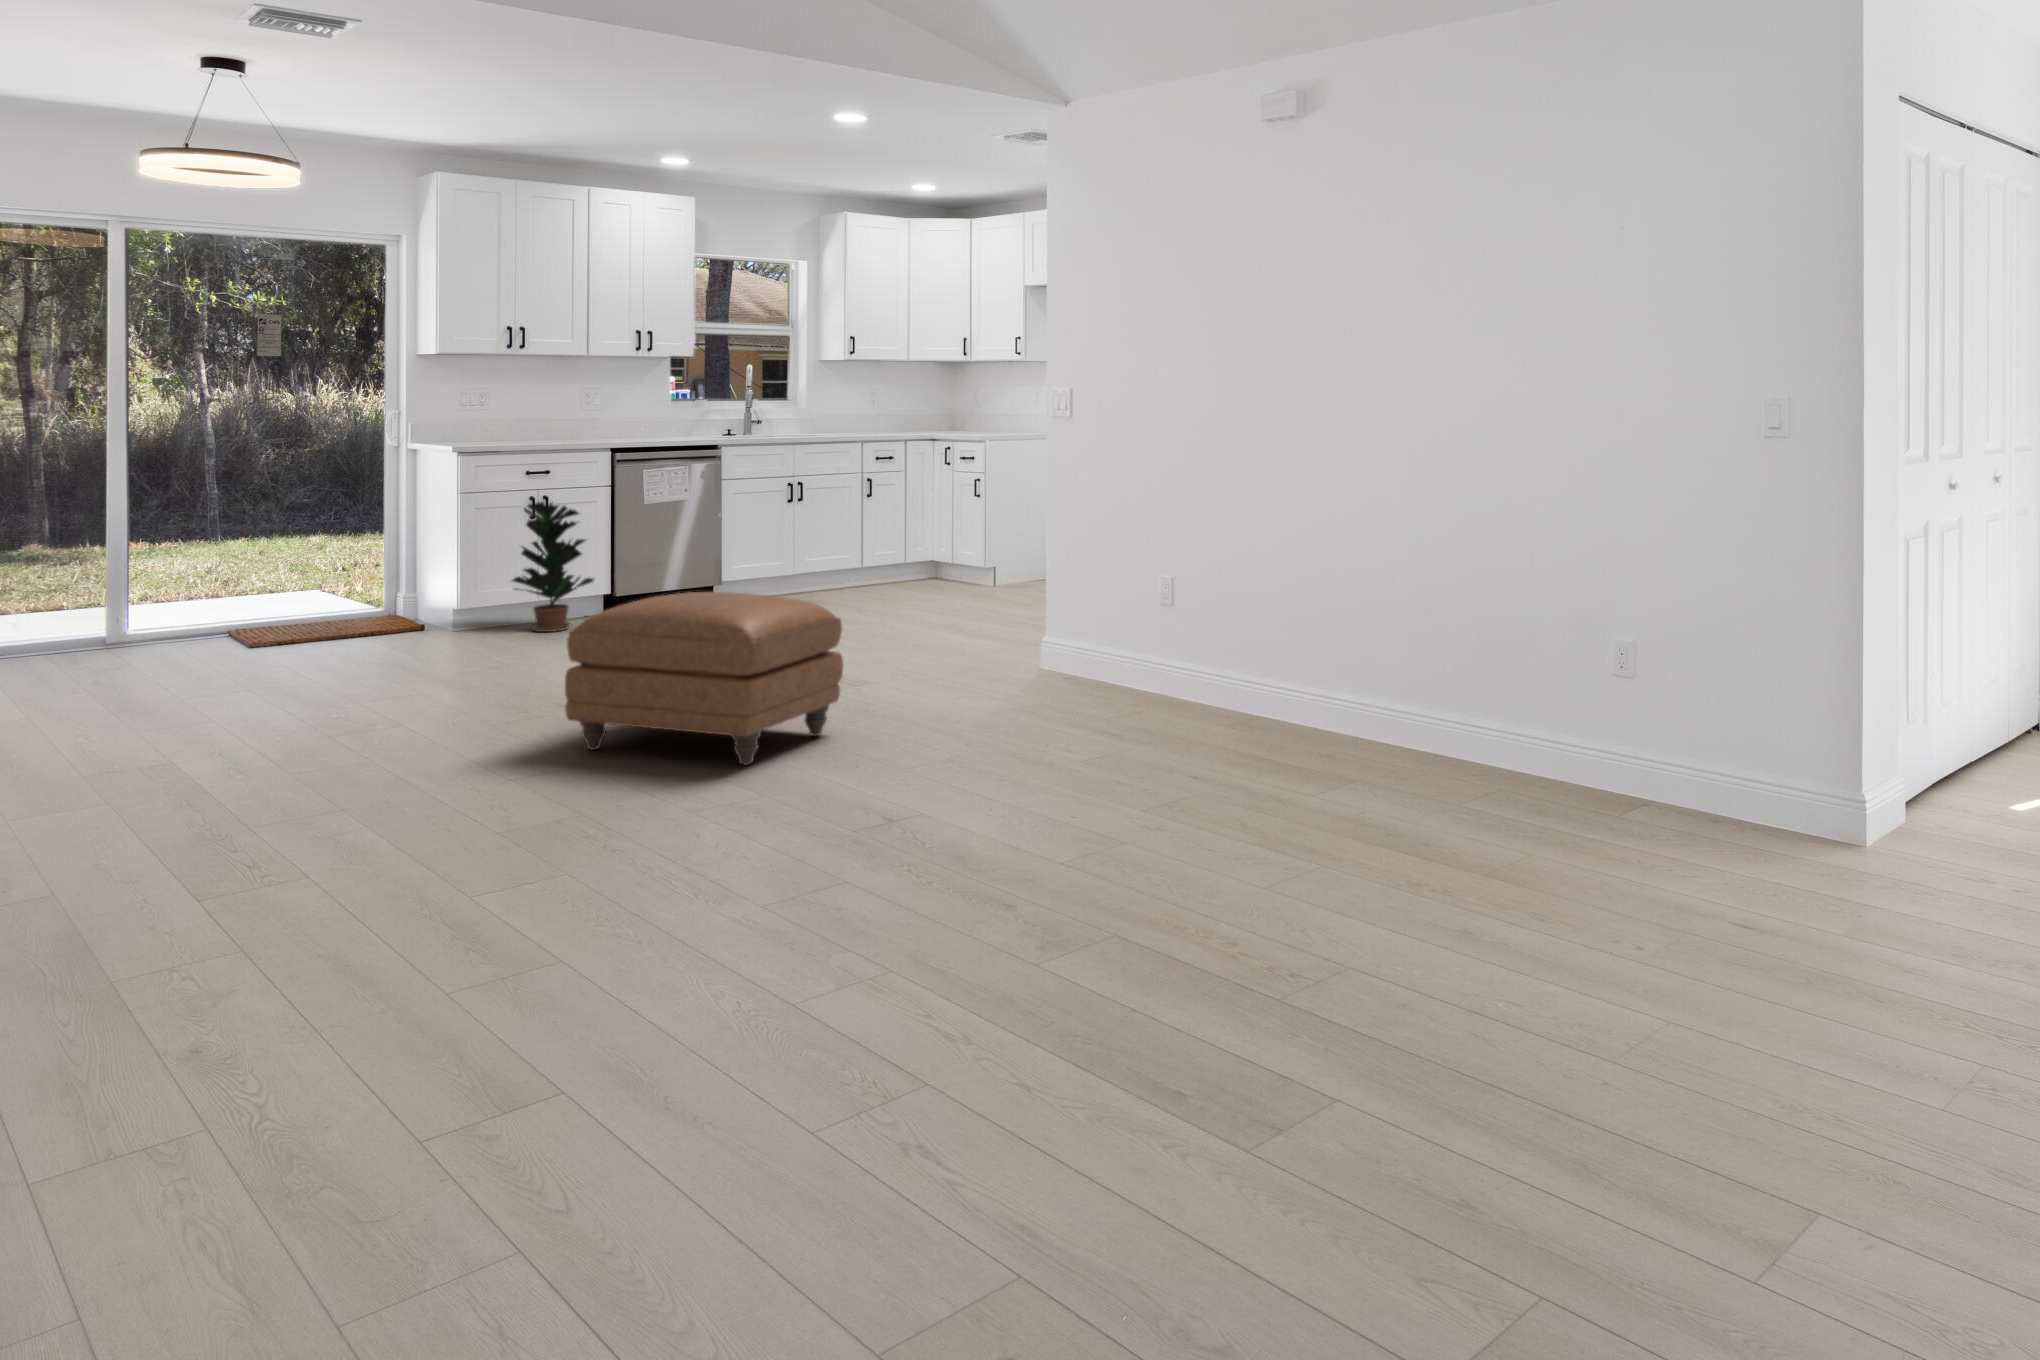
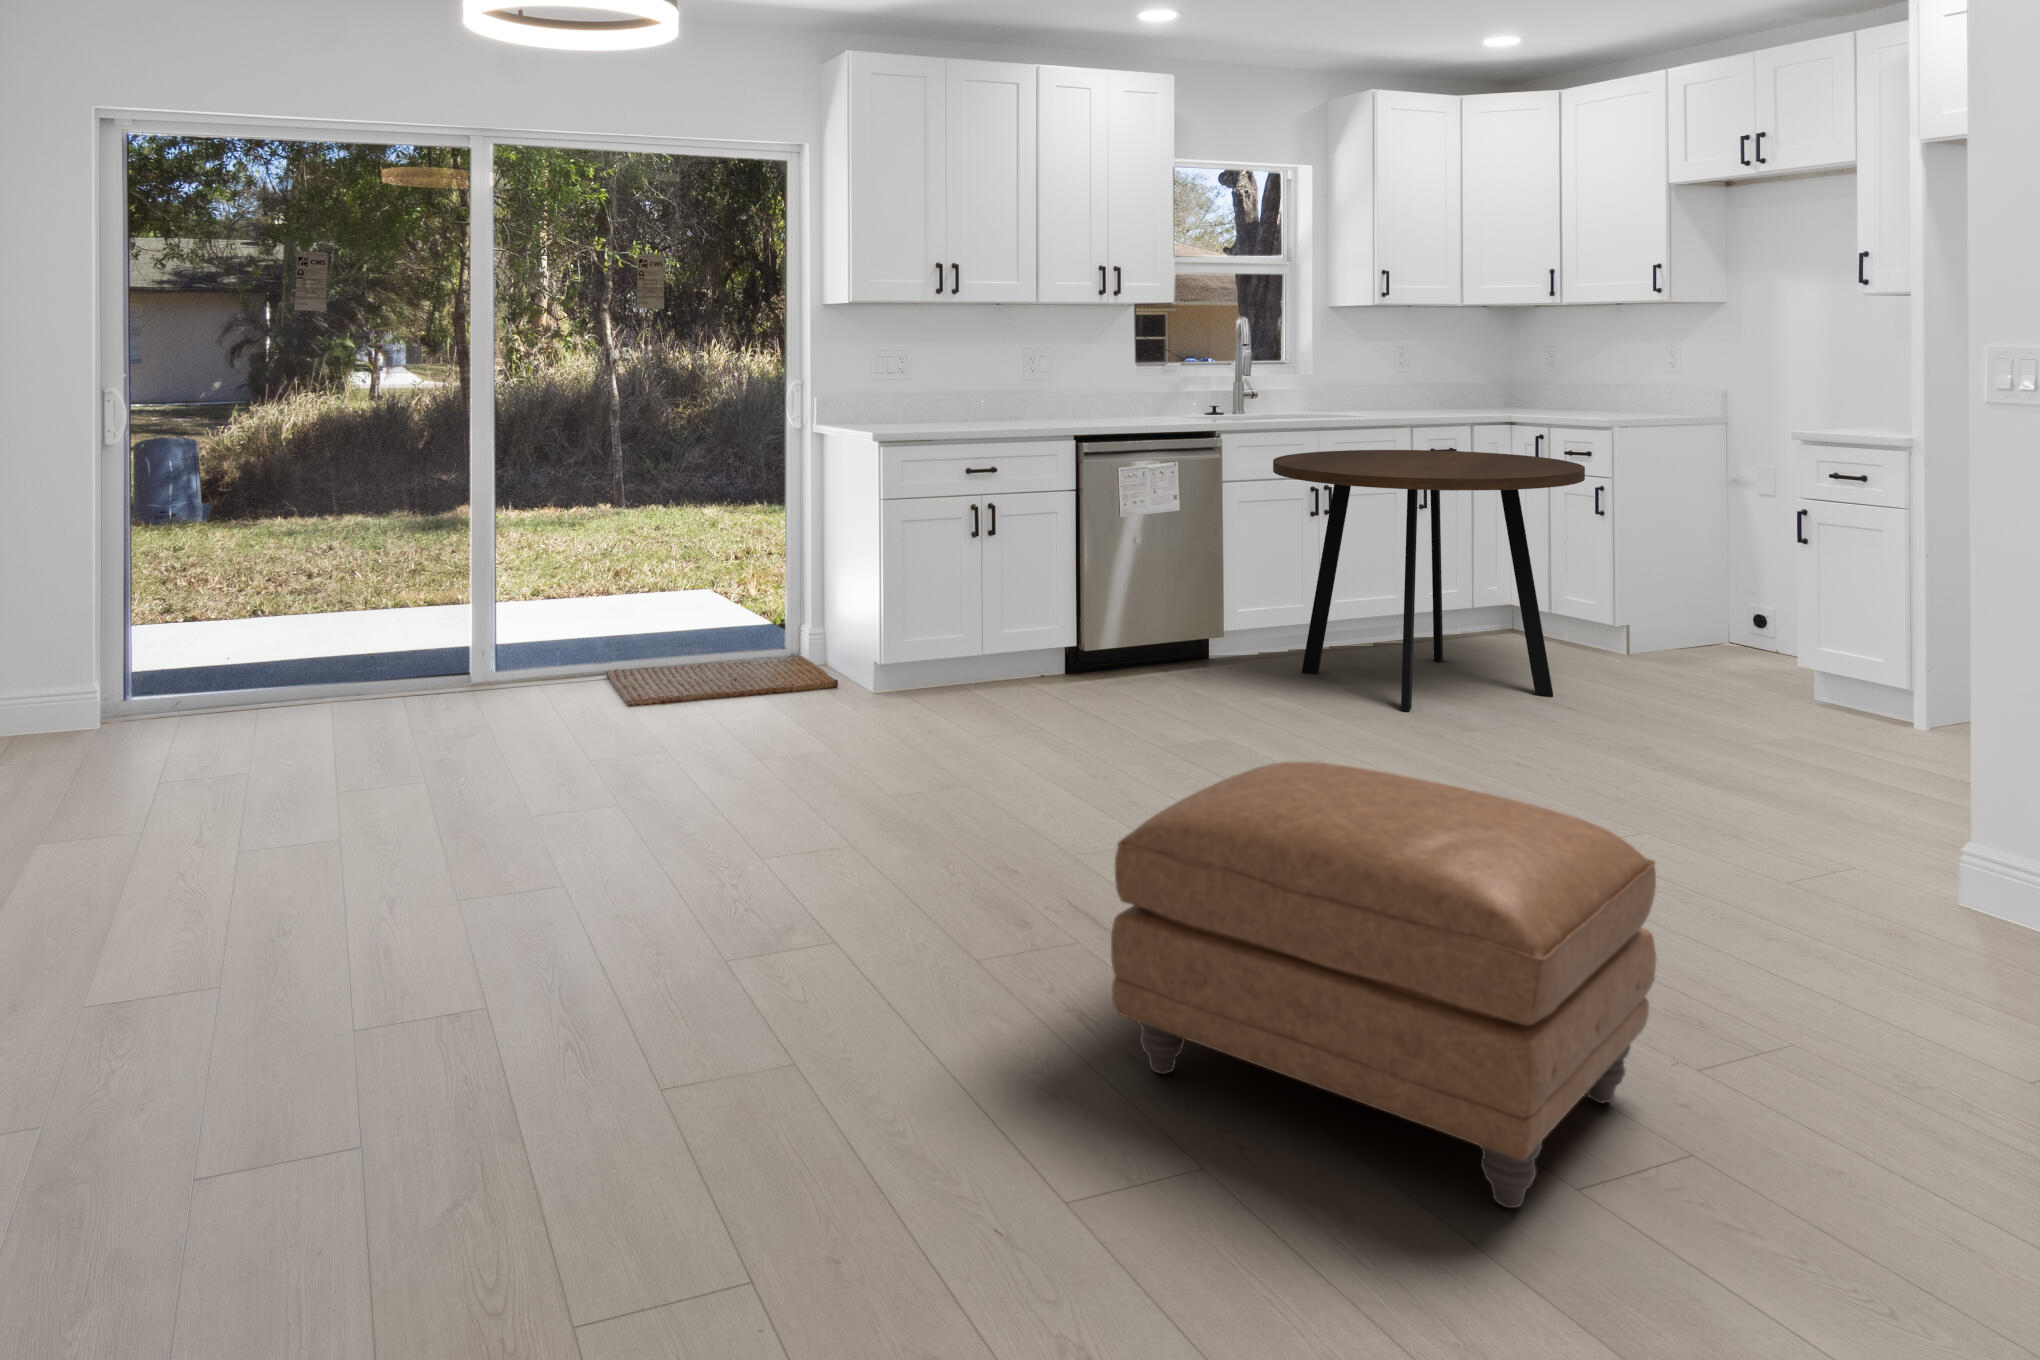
dining table: none [752,456,948,618] -> present [1273,450,1585,712]
potted plant: present [513,502,594,632] -> none [951,514,1062,704]

